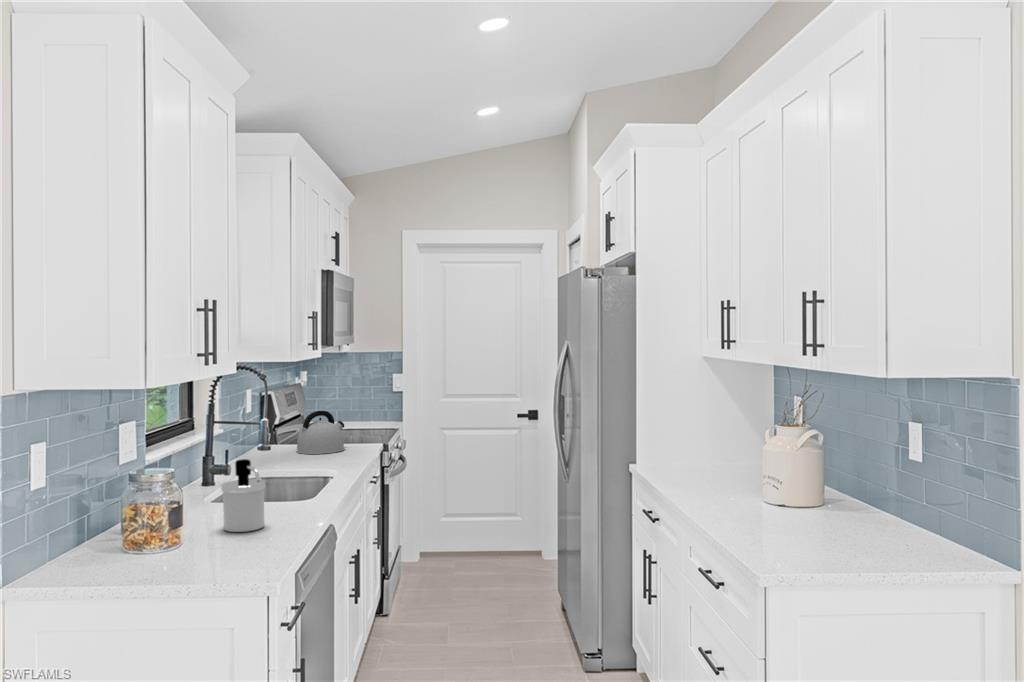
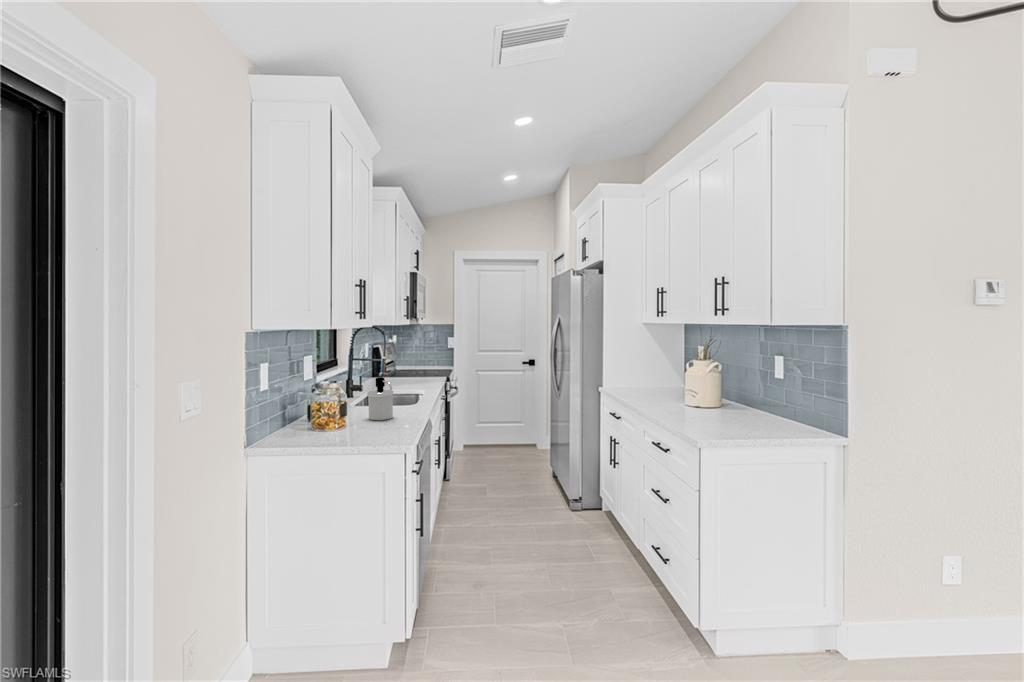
kettle: present [296,411,344,454] -> none [396,356,425,382]

